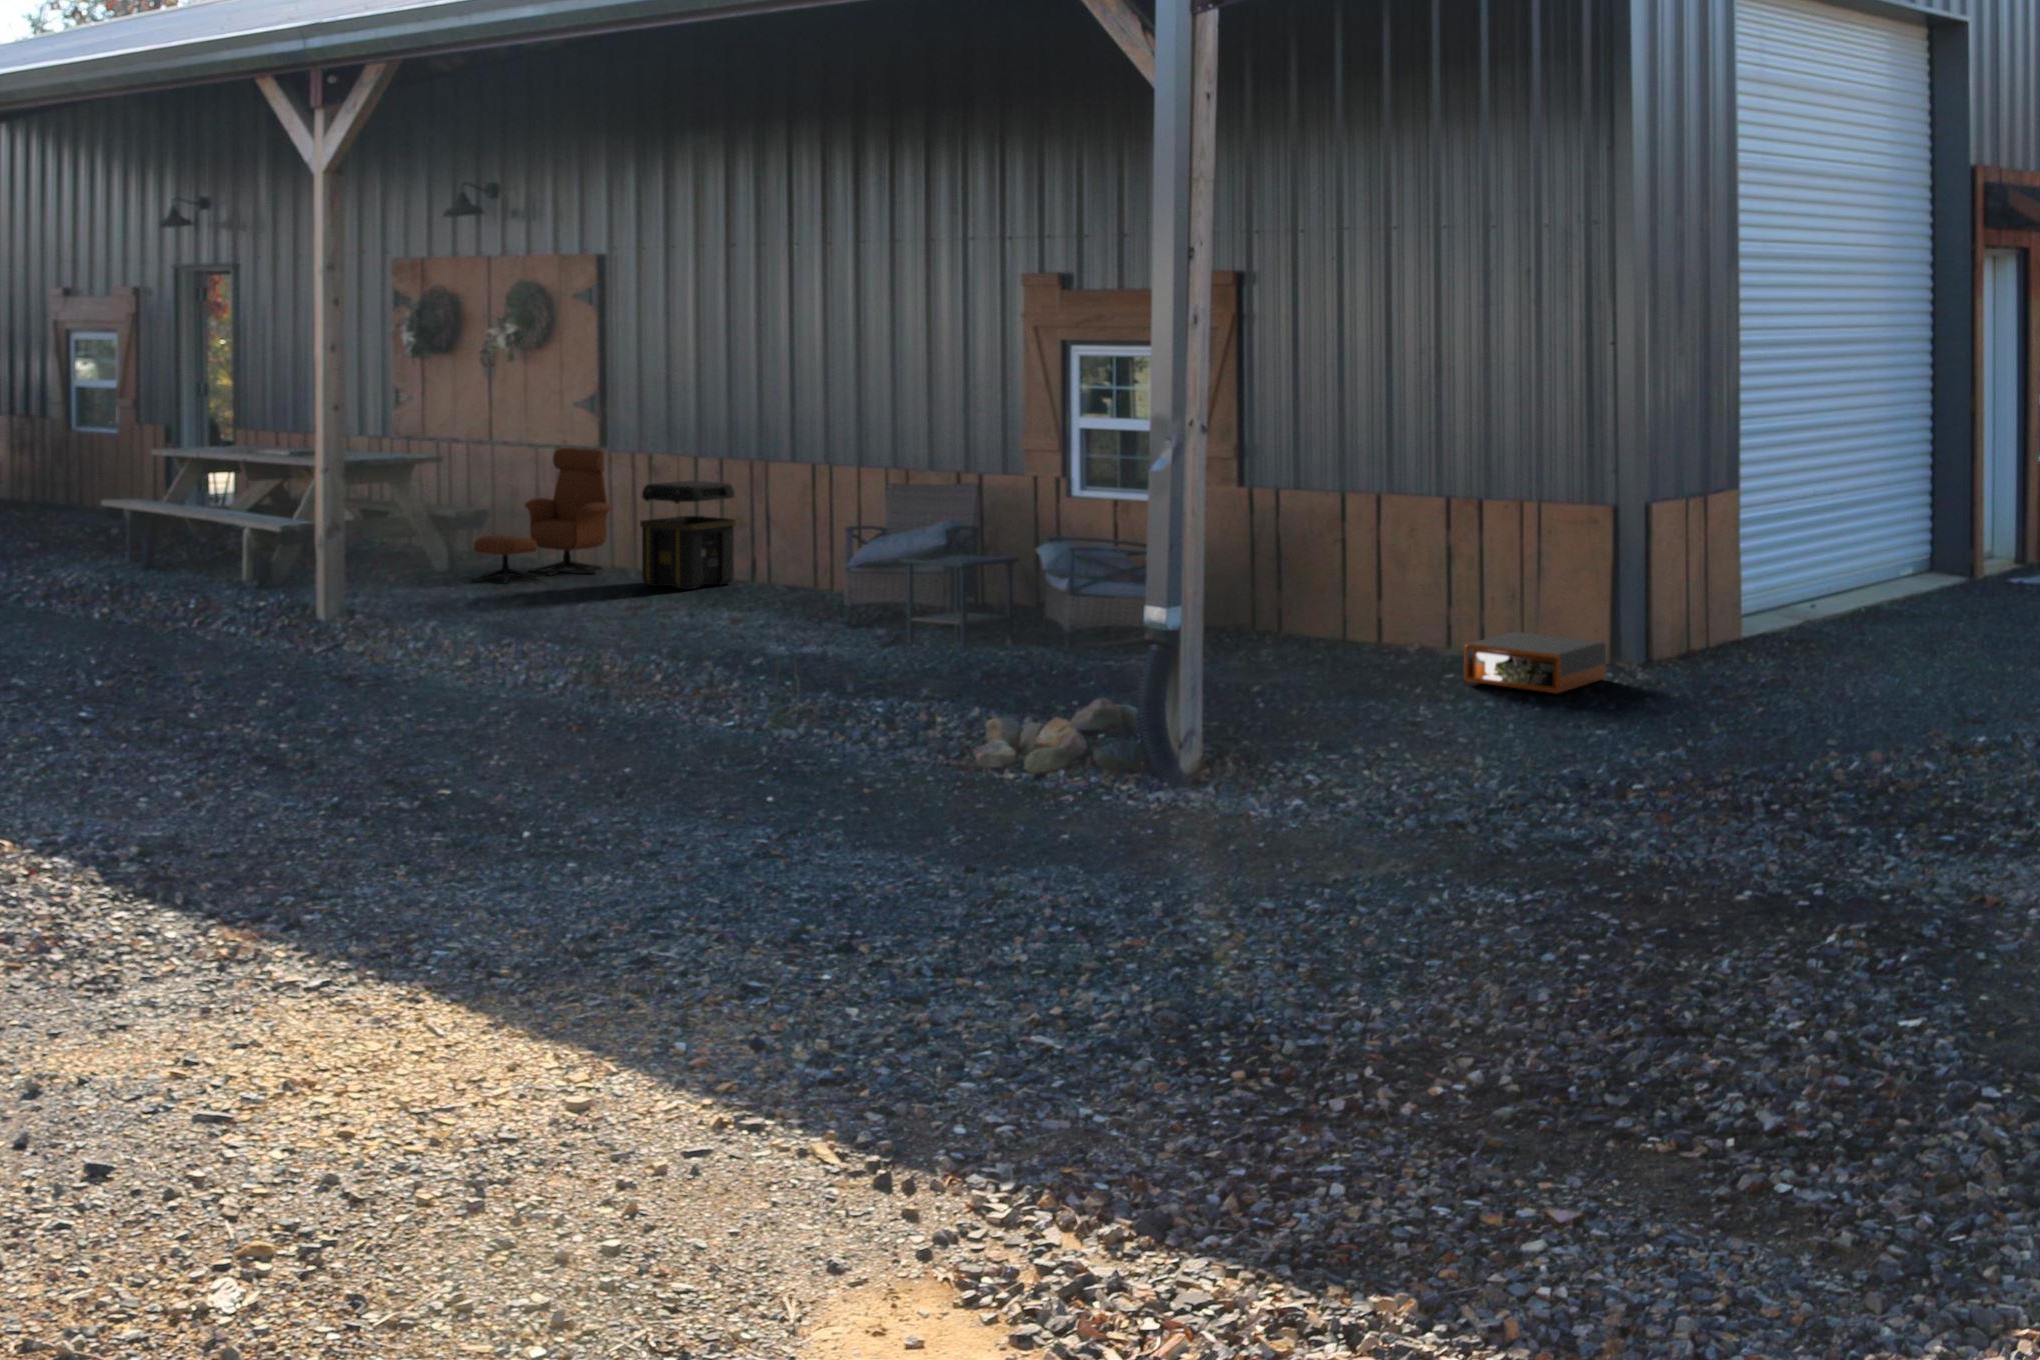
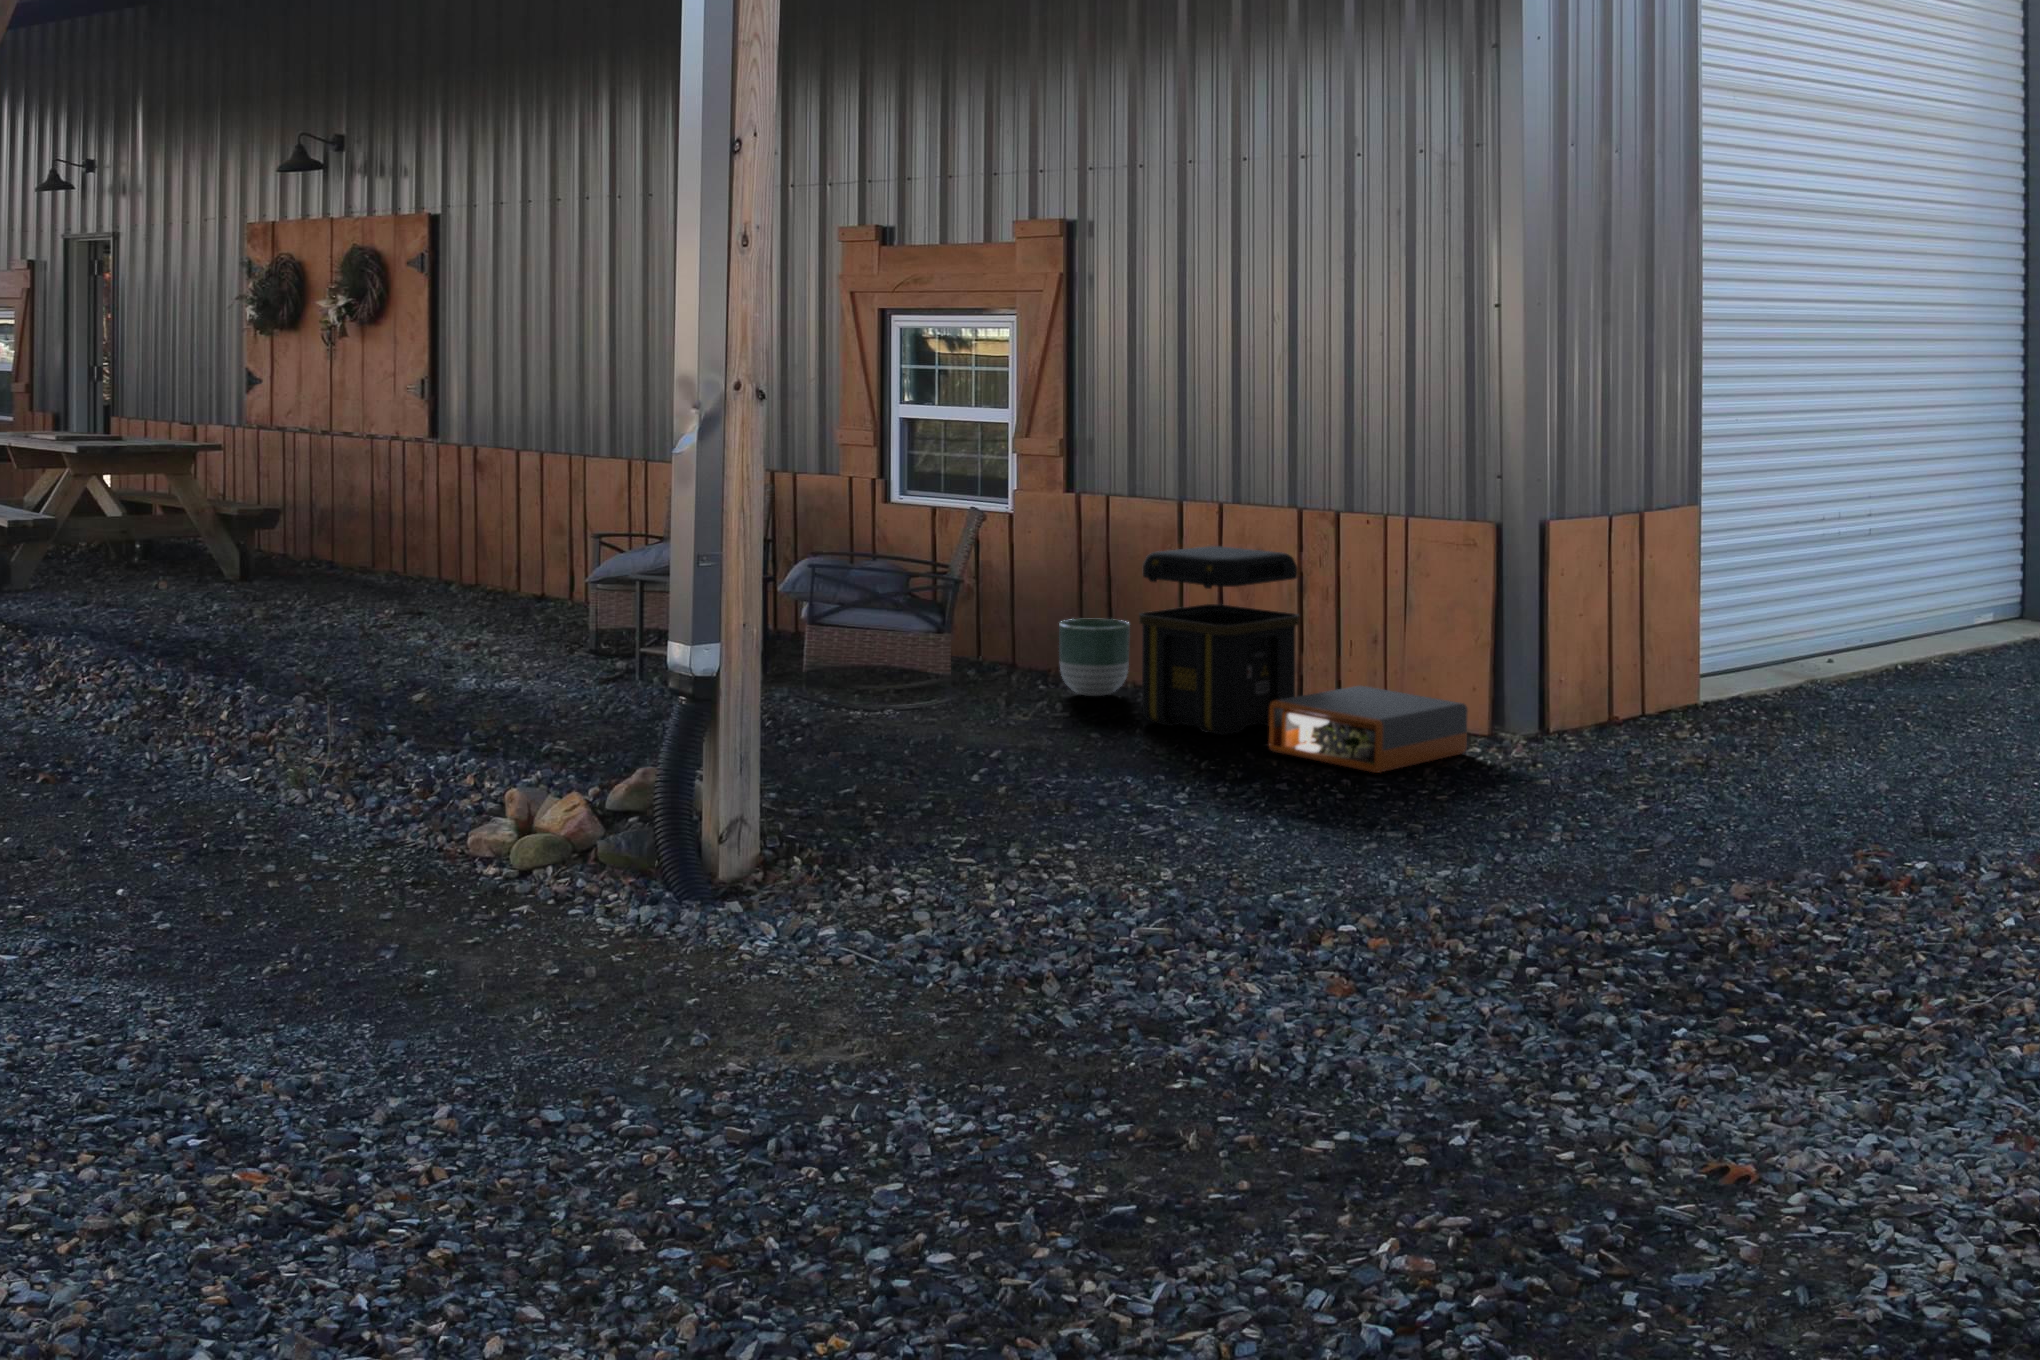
lounge chair: present [472,448,612,583] -> none [268,438,442,591]
toolbox: present [640,481,737,590] -> present [1139,546,1299,735]
planter: none [1255,588,1310,648] -> present [1059,619,1130,696]

